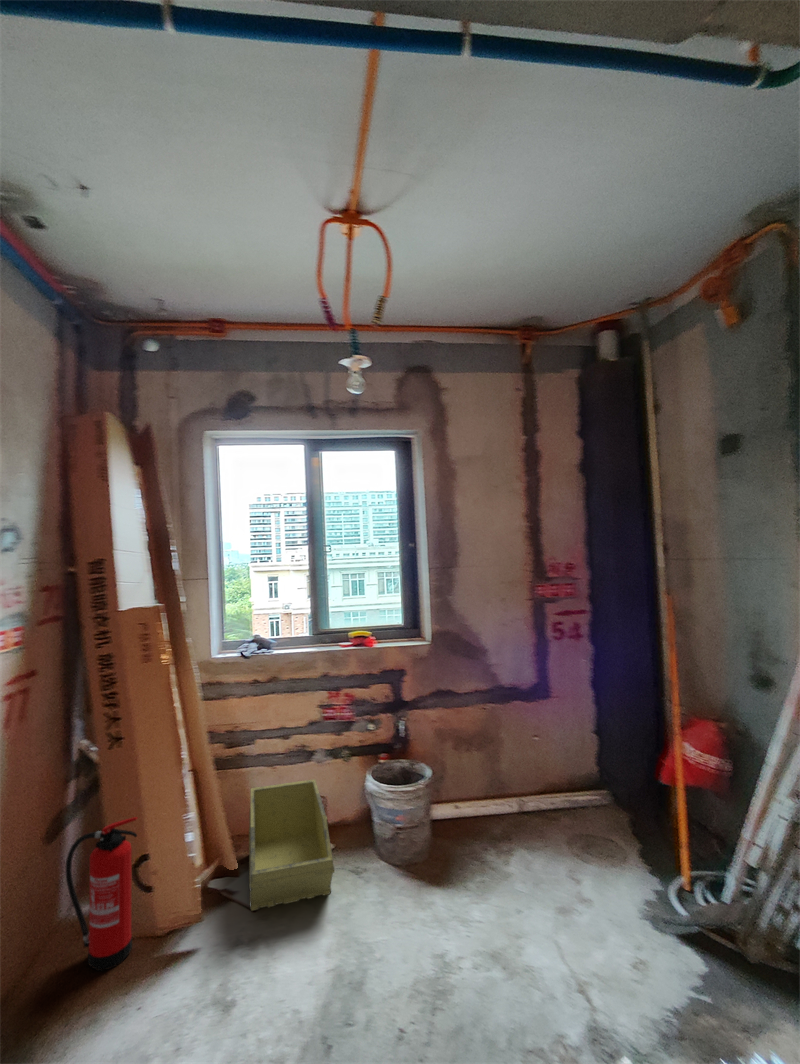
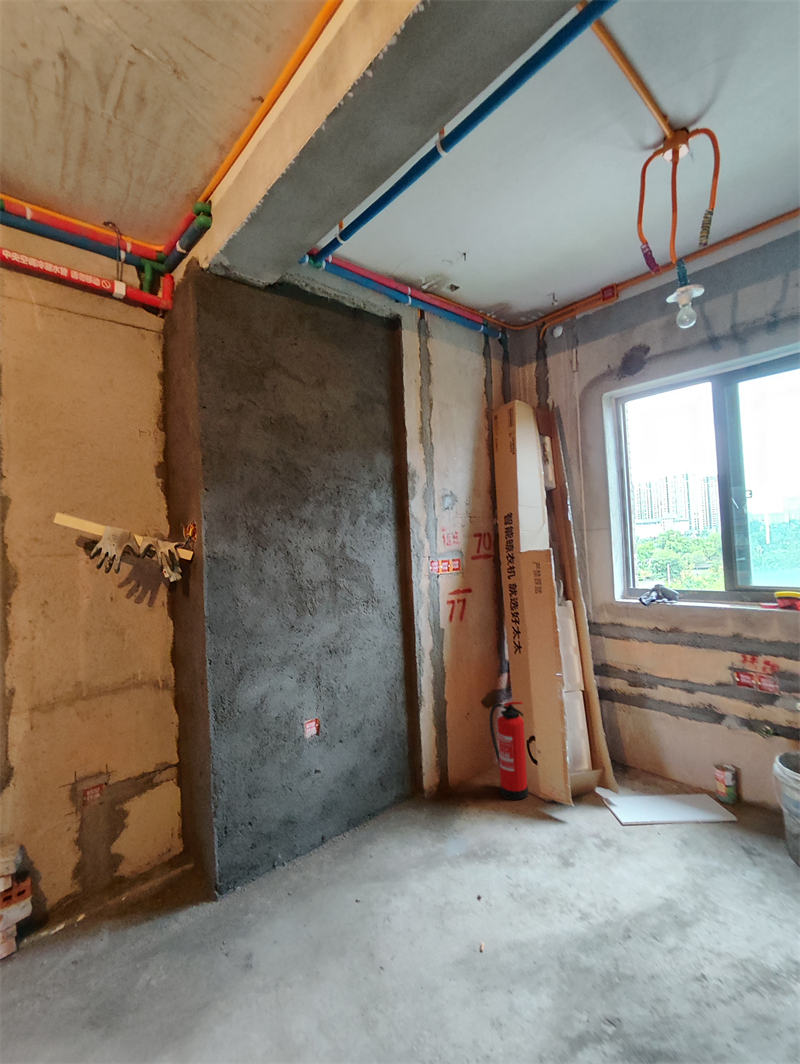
storage bin: present [249,779,334,911] -> none [608,727,727,854]

